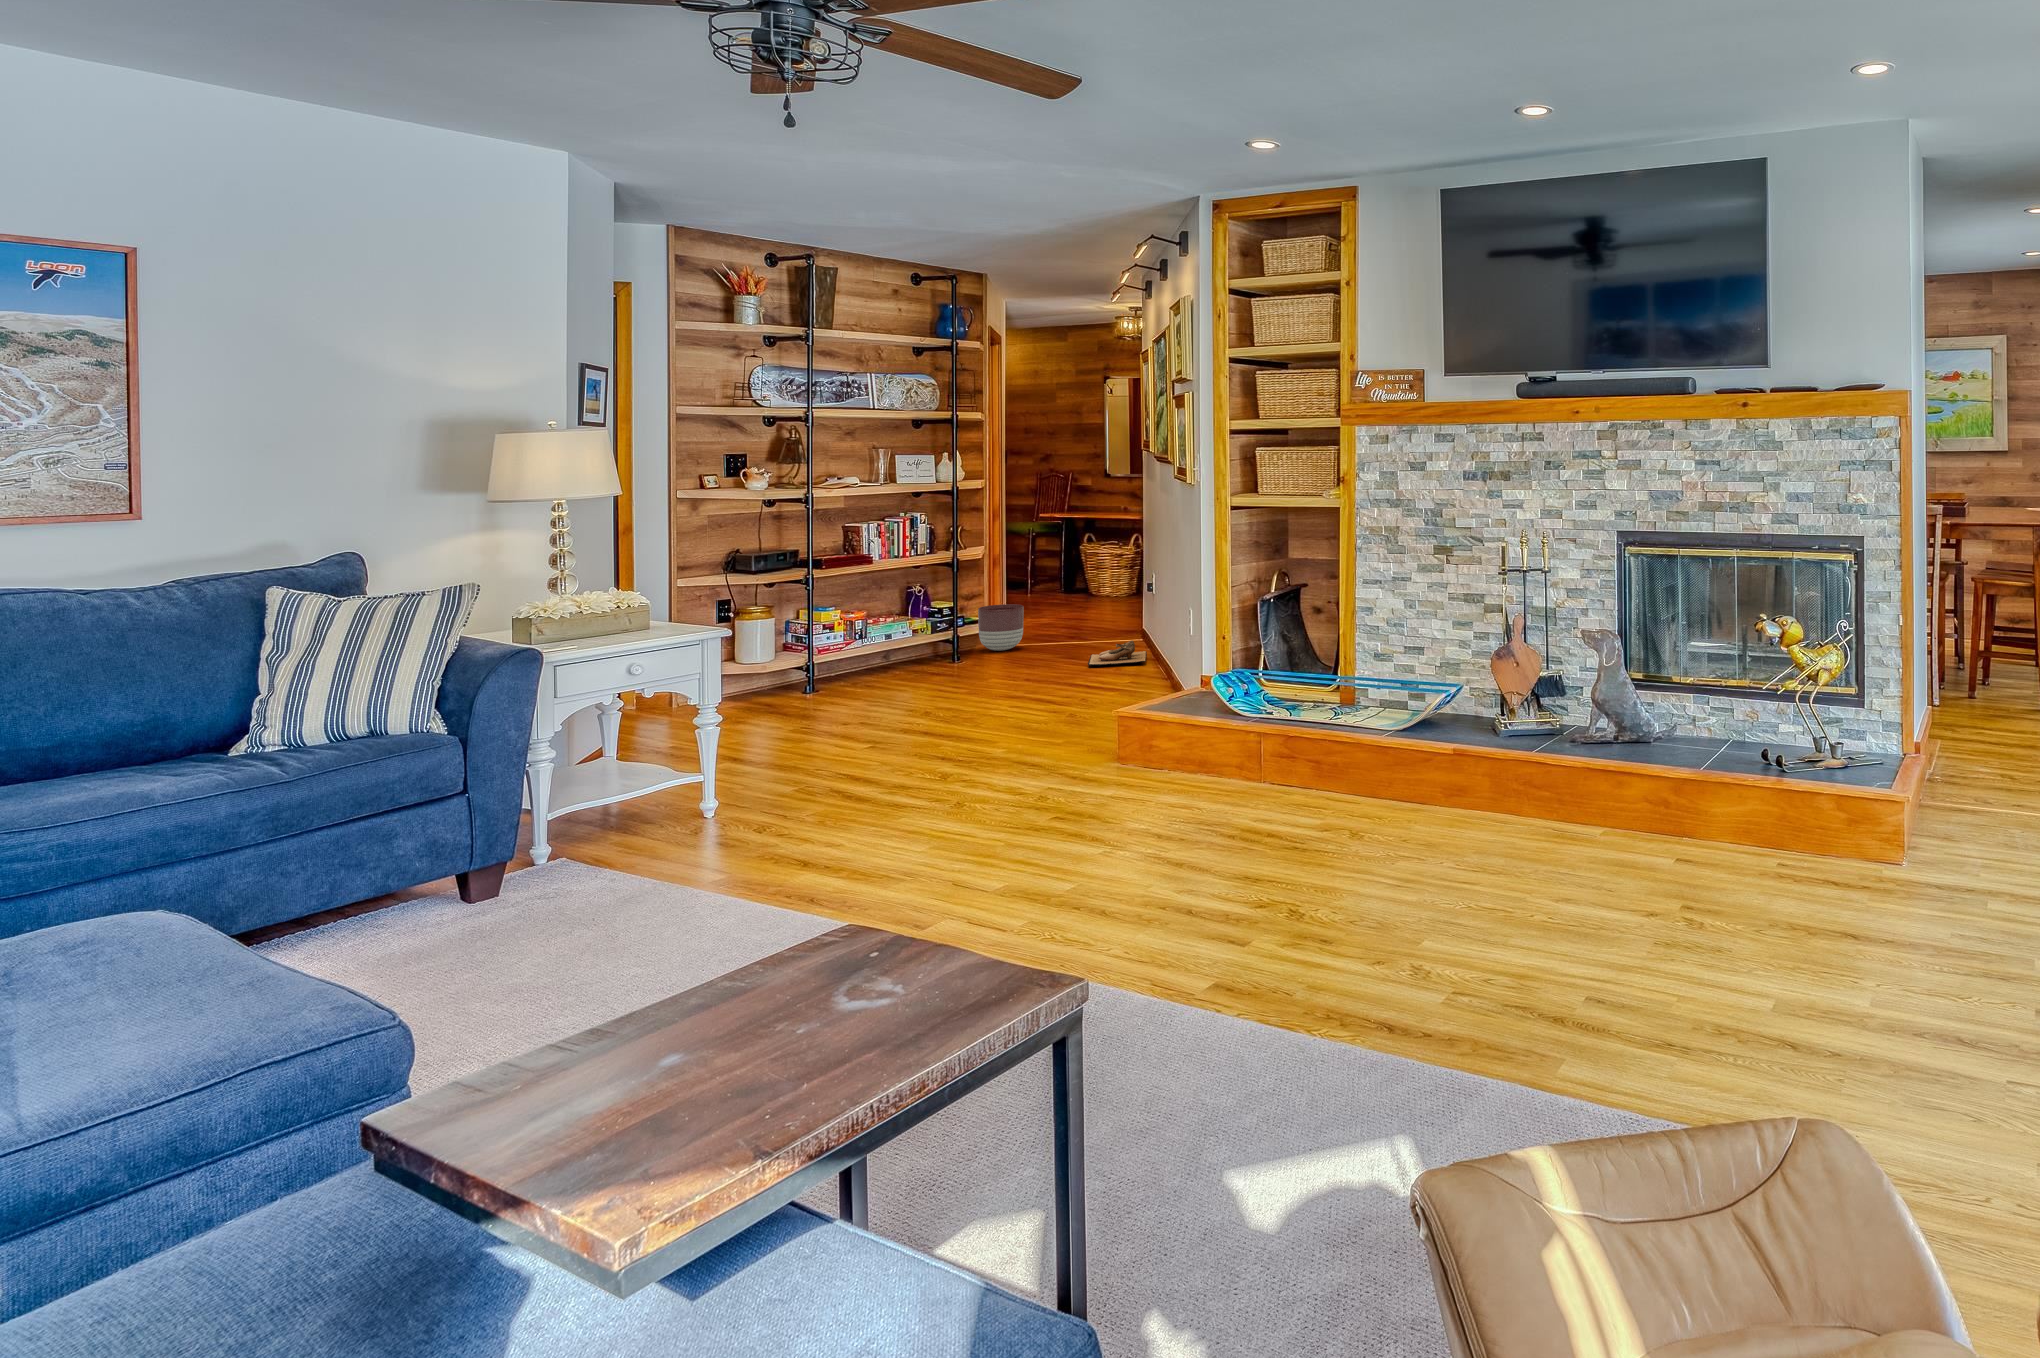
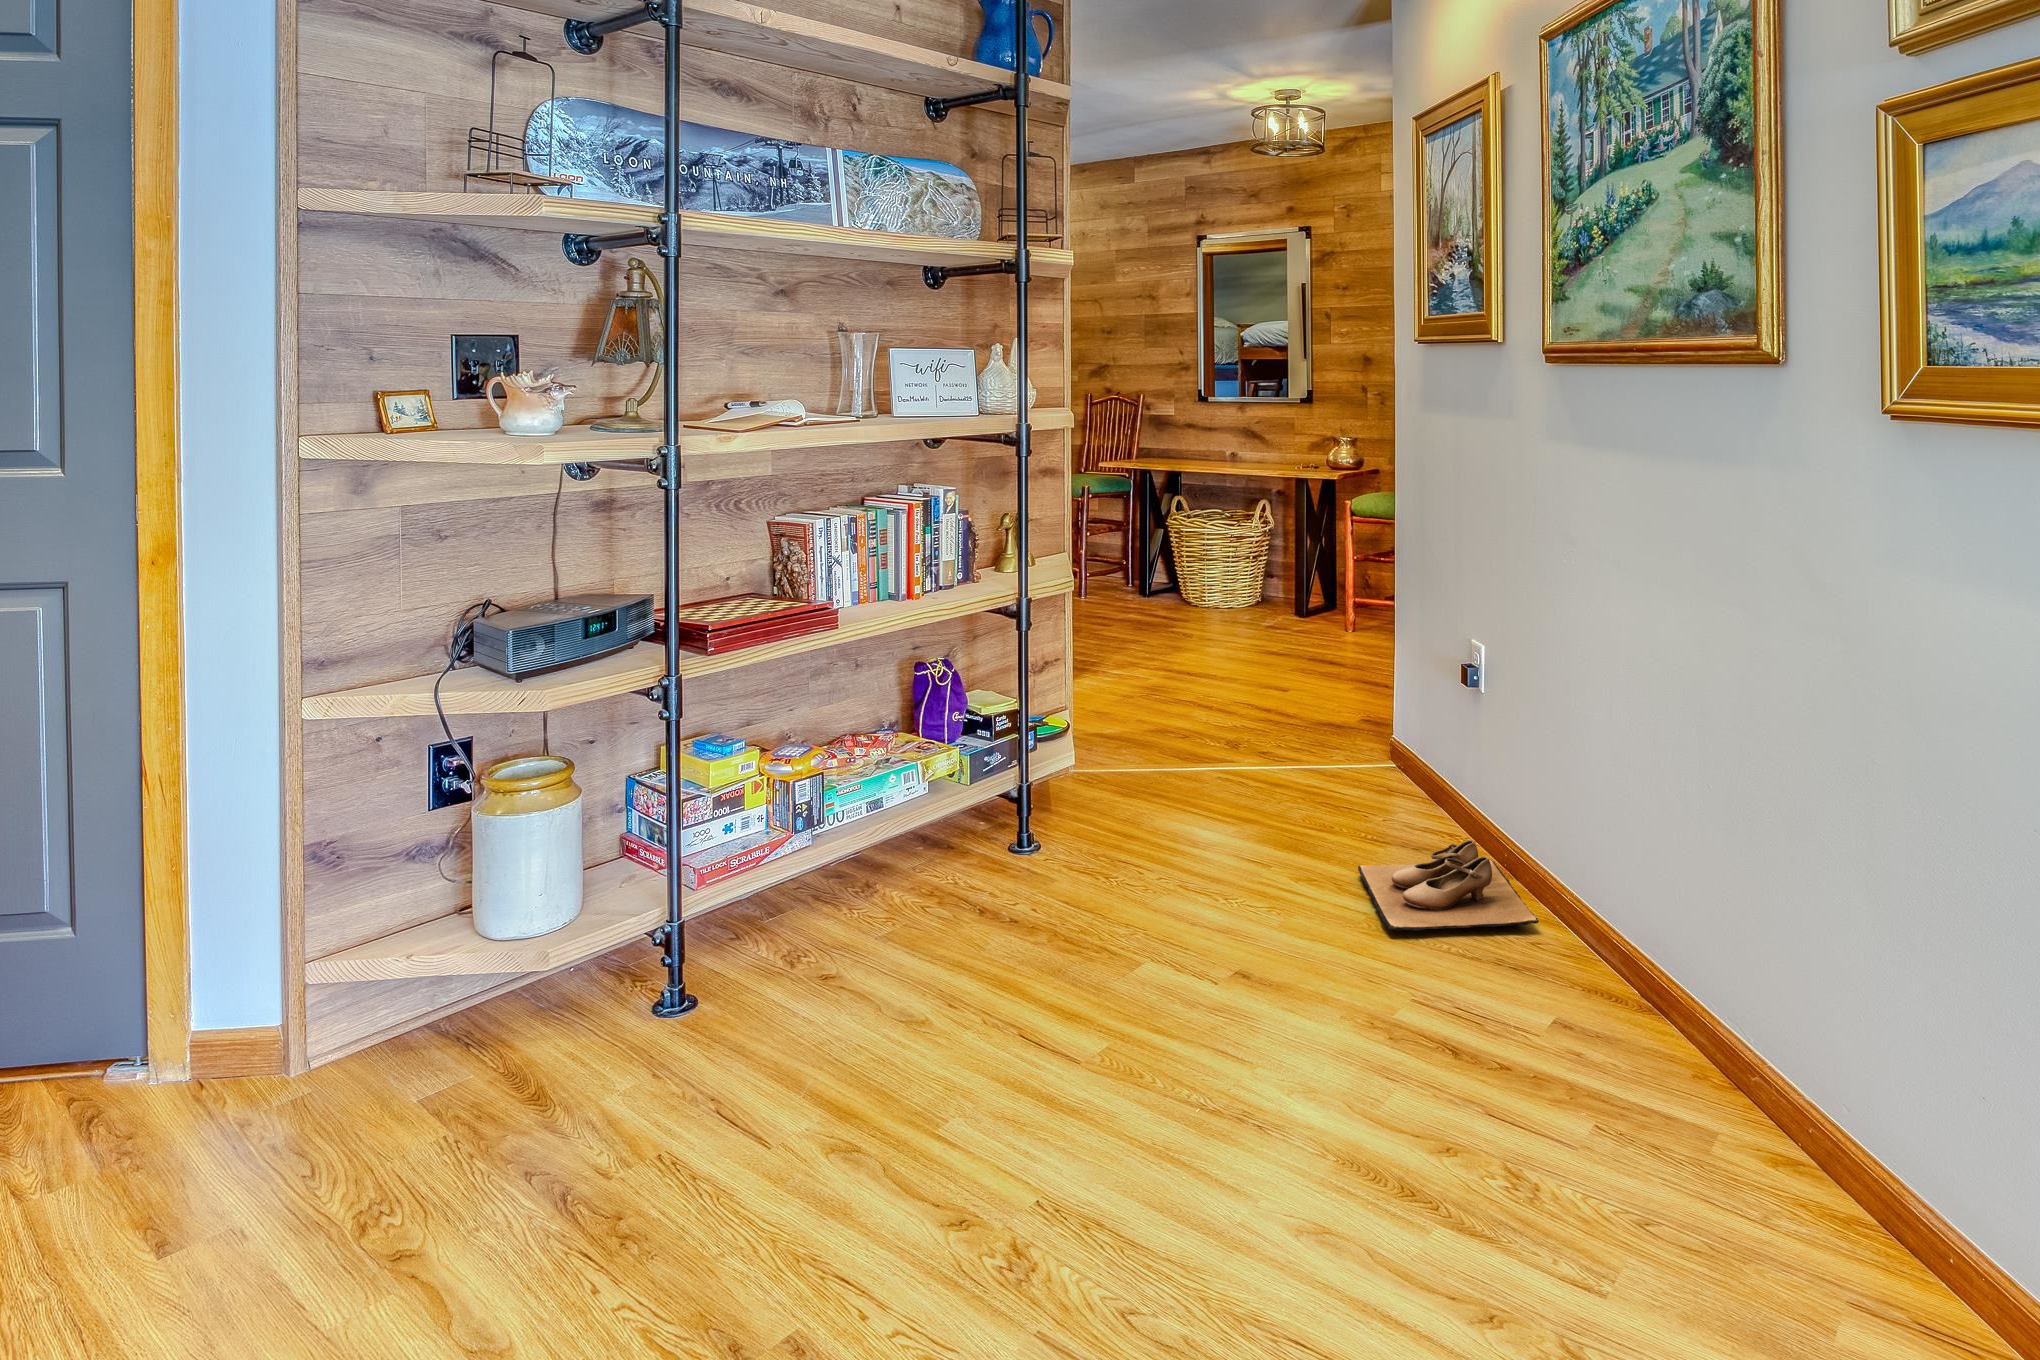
planter: present [978,604,1024,651] -> none [1064,694,1162,812]

